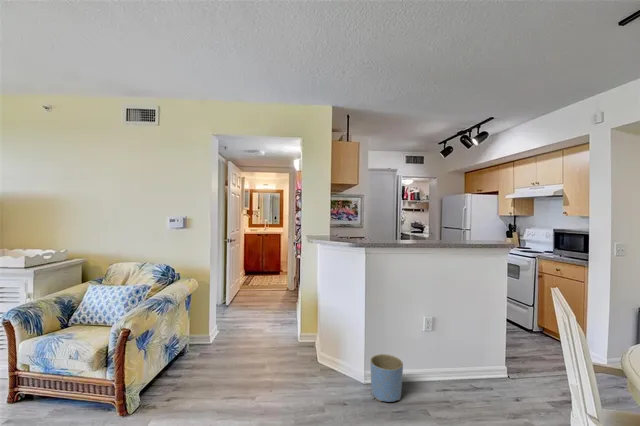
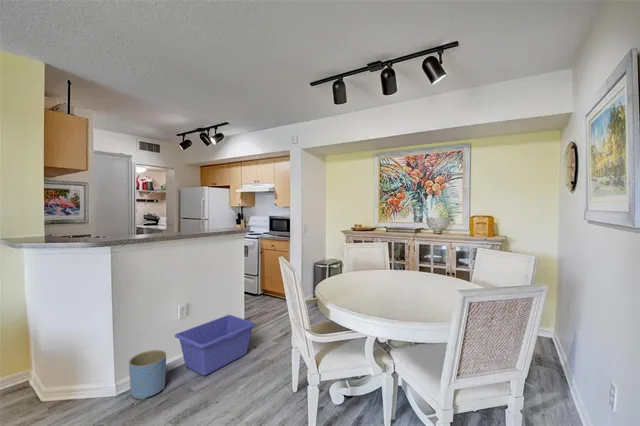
storage bin: none [415,346,515,407] -> present [175,315,256,375]

